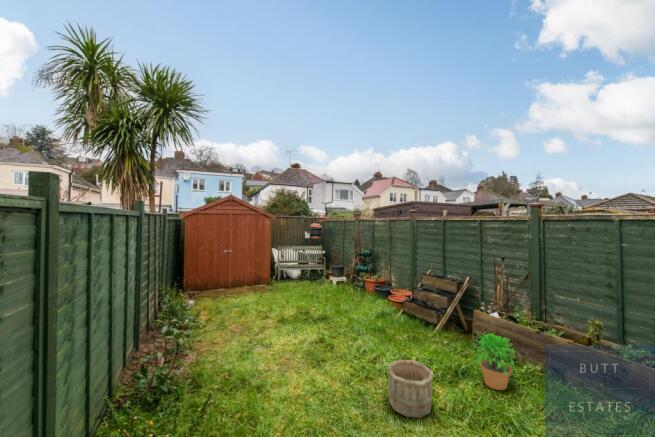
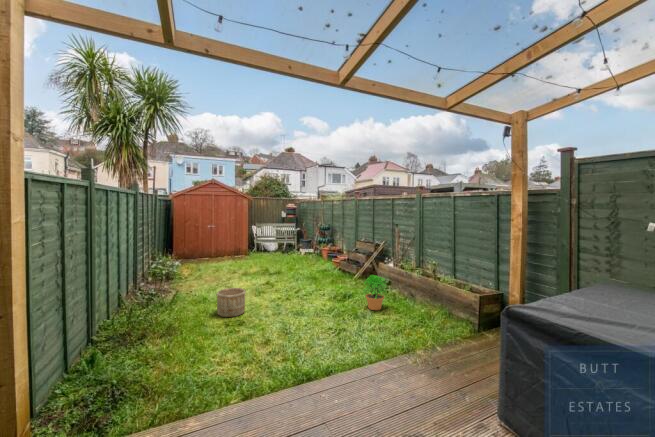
wooden bucket: present [388,360,433,418] -> present [216,288,246,317]

